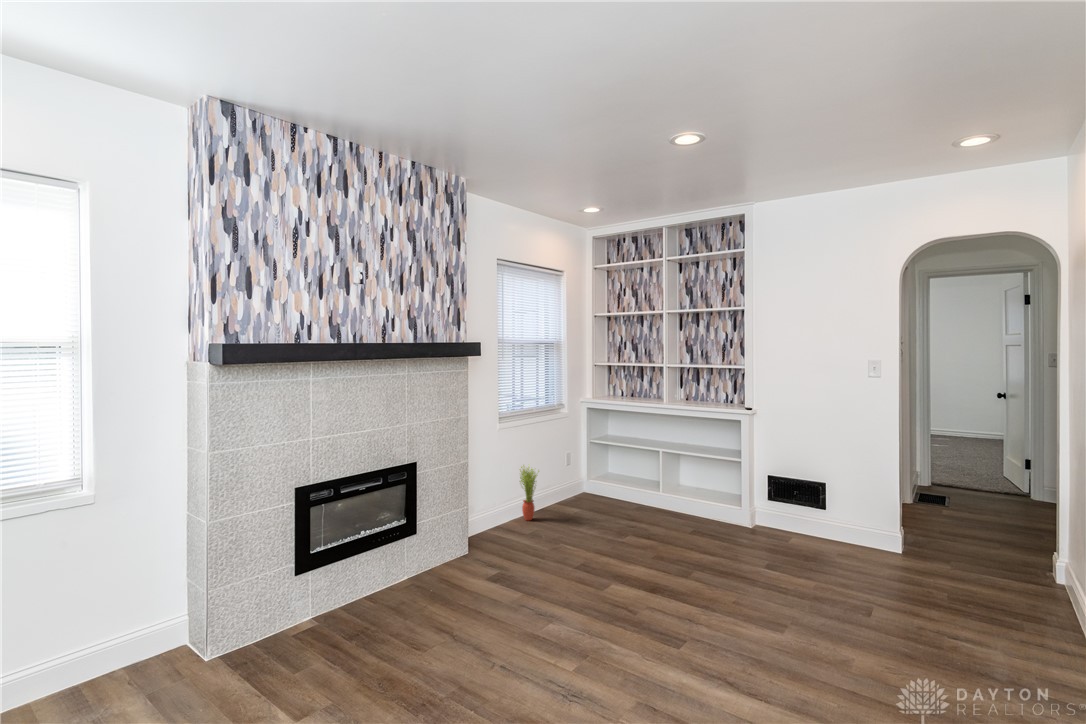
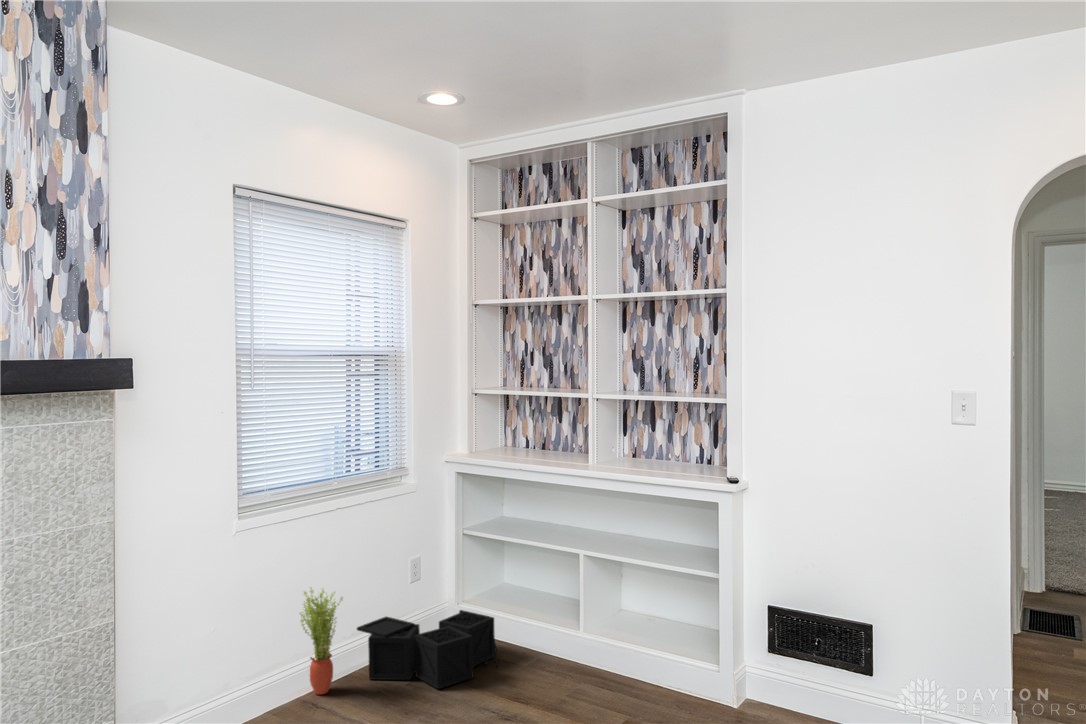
storage bin: none [542,482,617,519] -> present [357,610,498,689]

